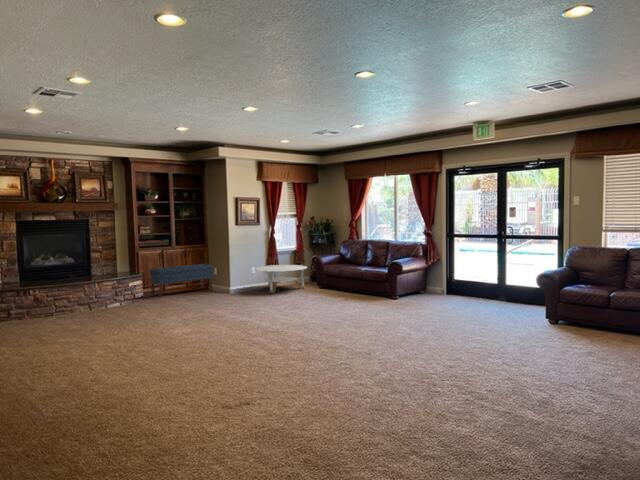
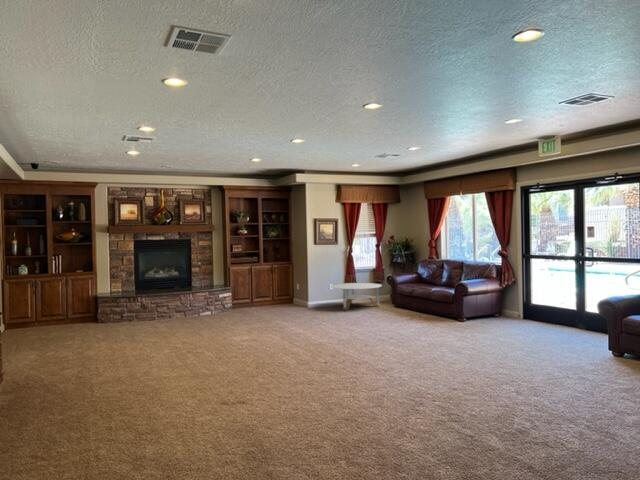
bench: present [149,264,213,298] -> none [238,280,294,309]

